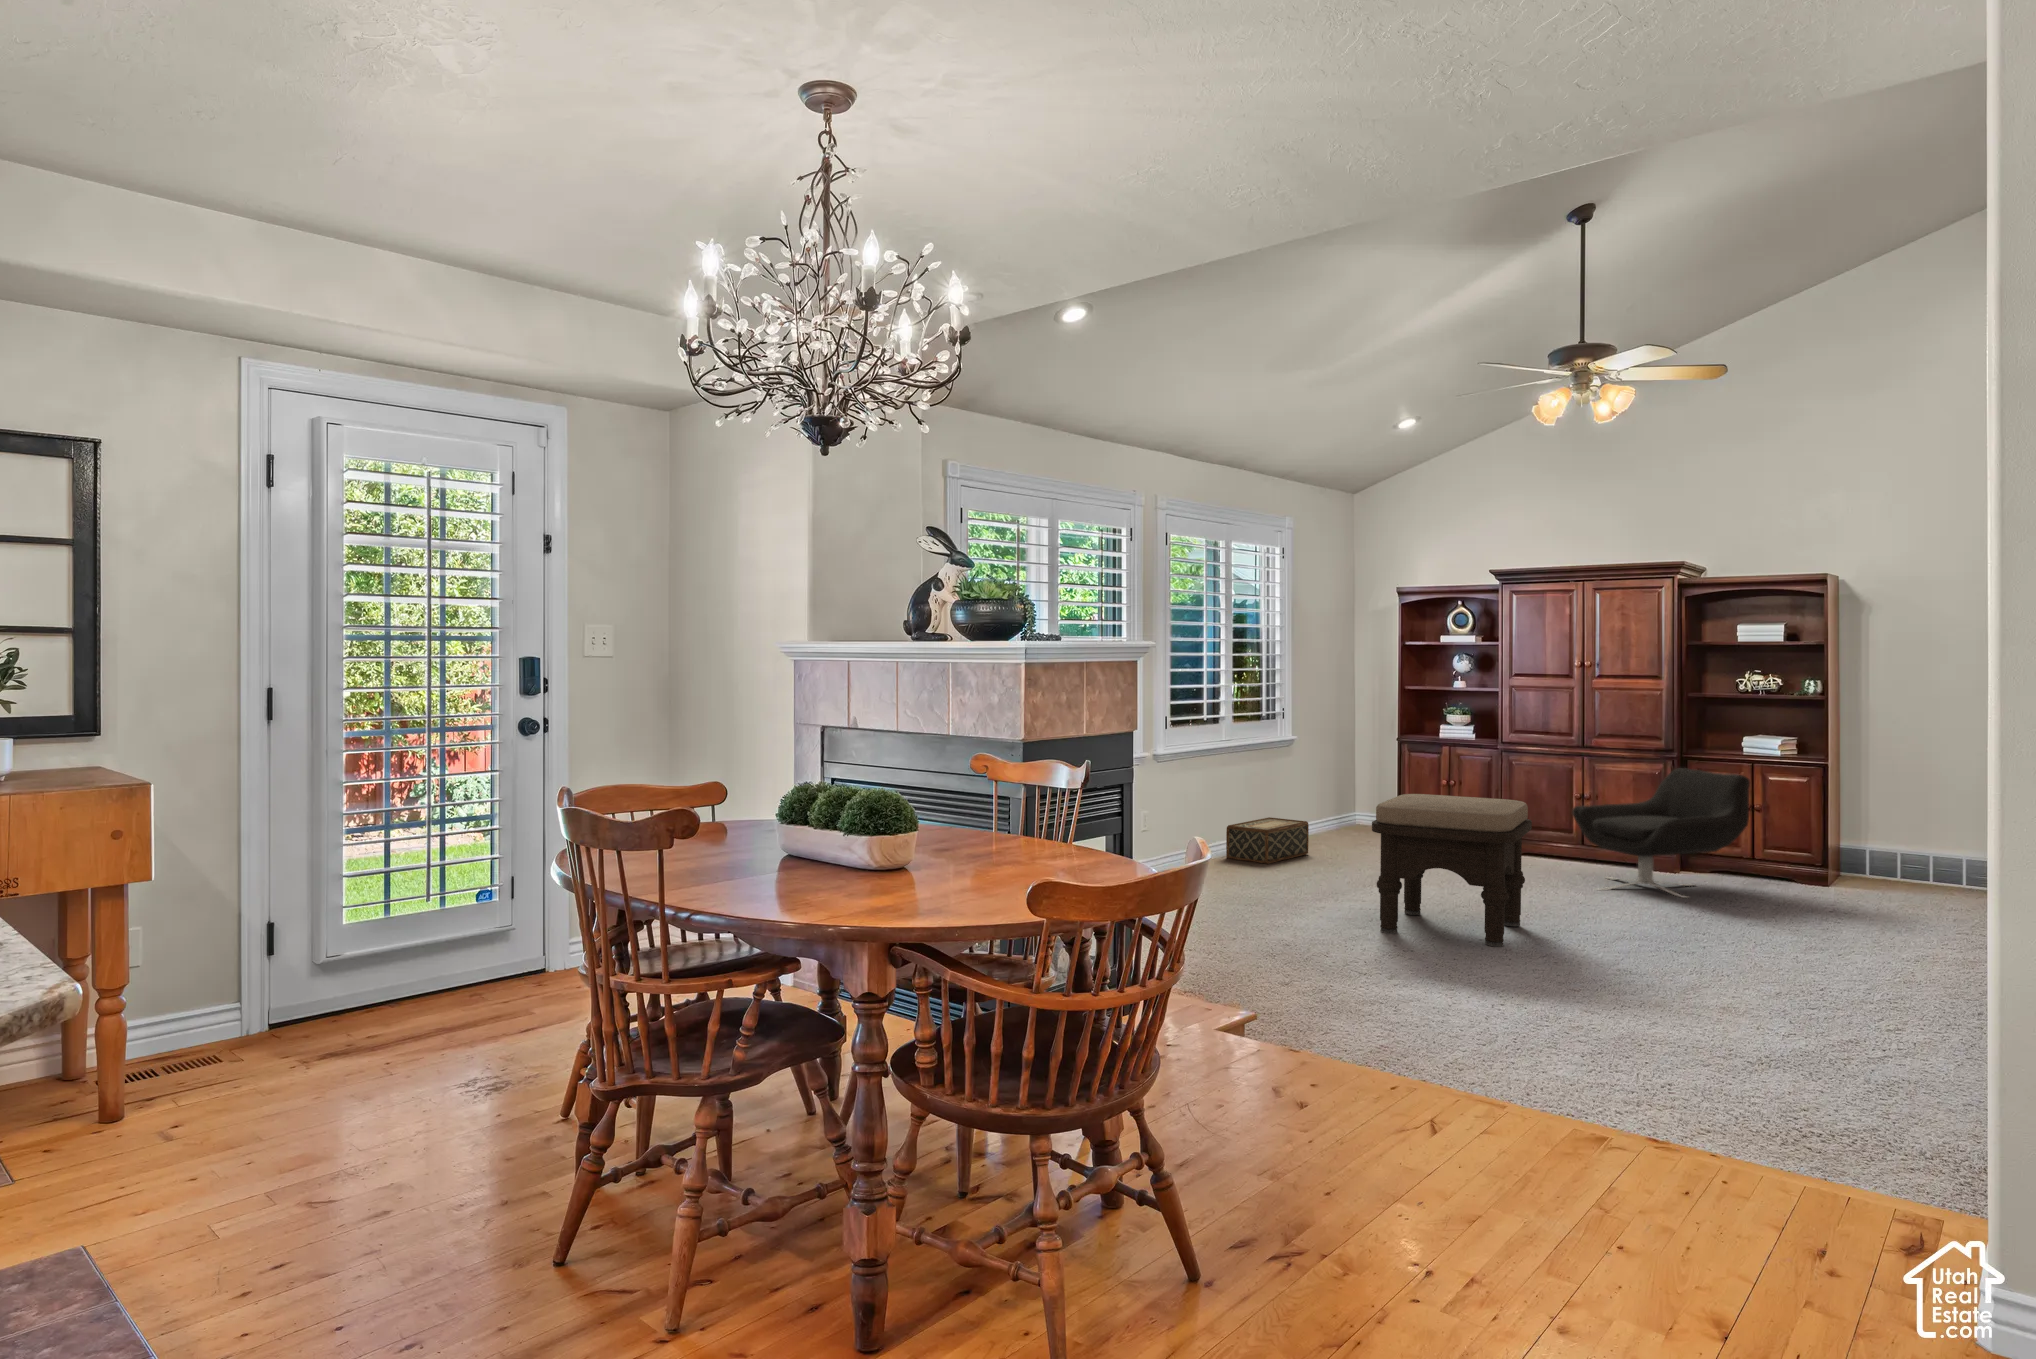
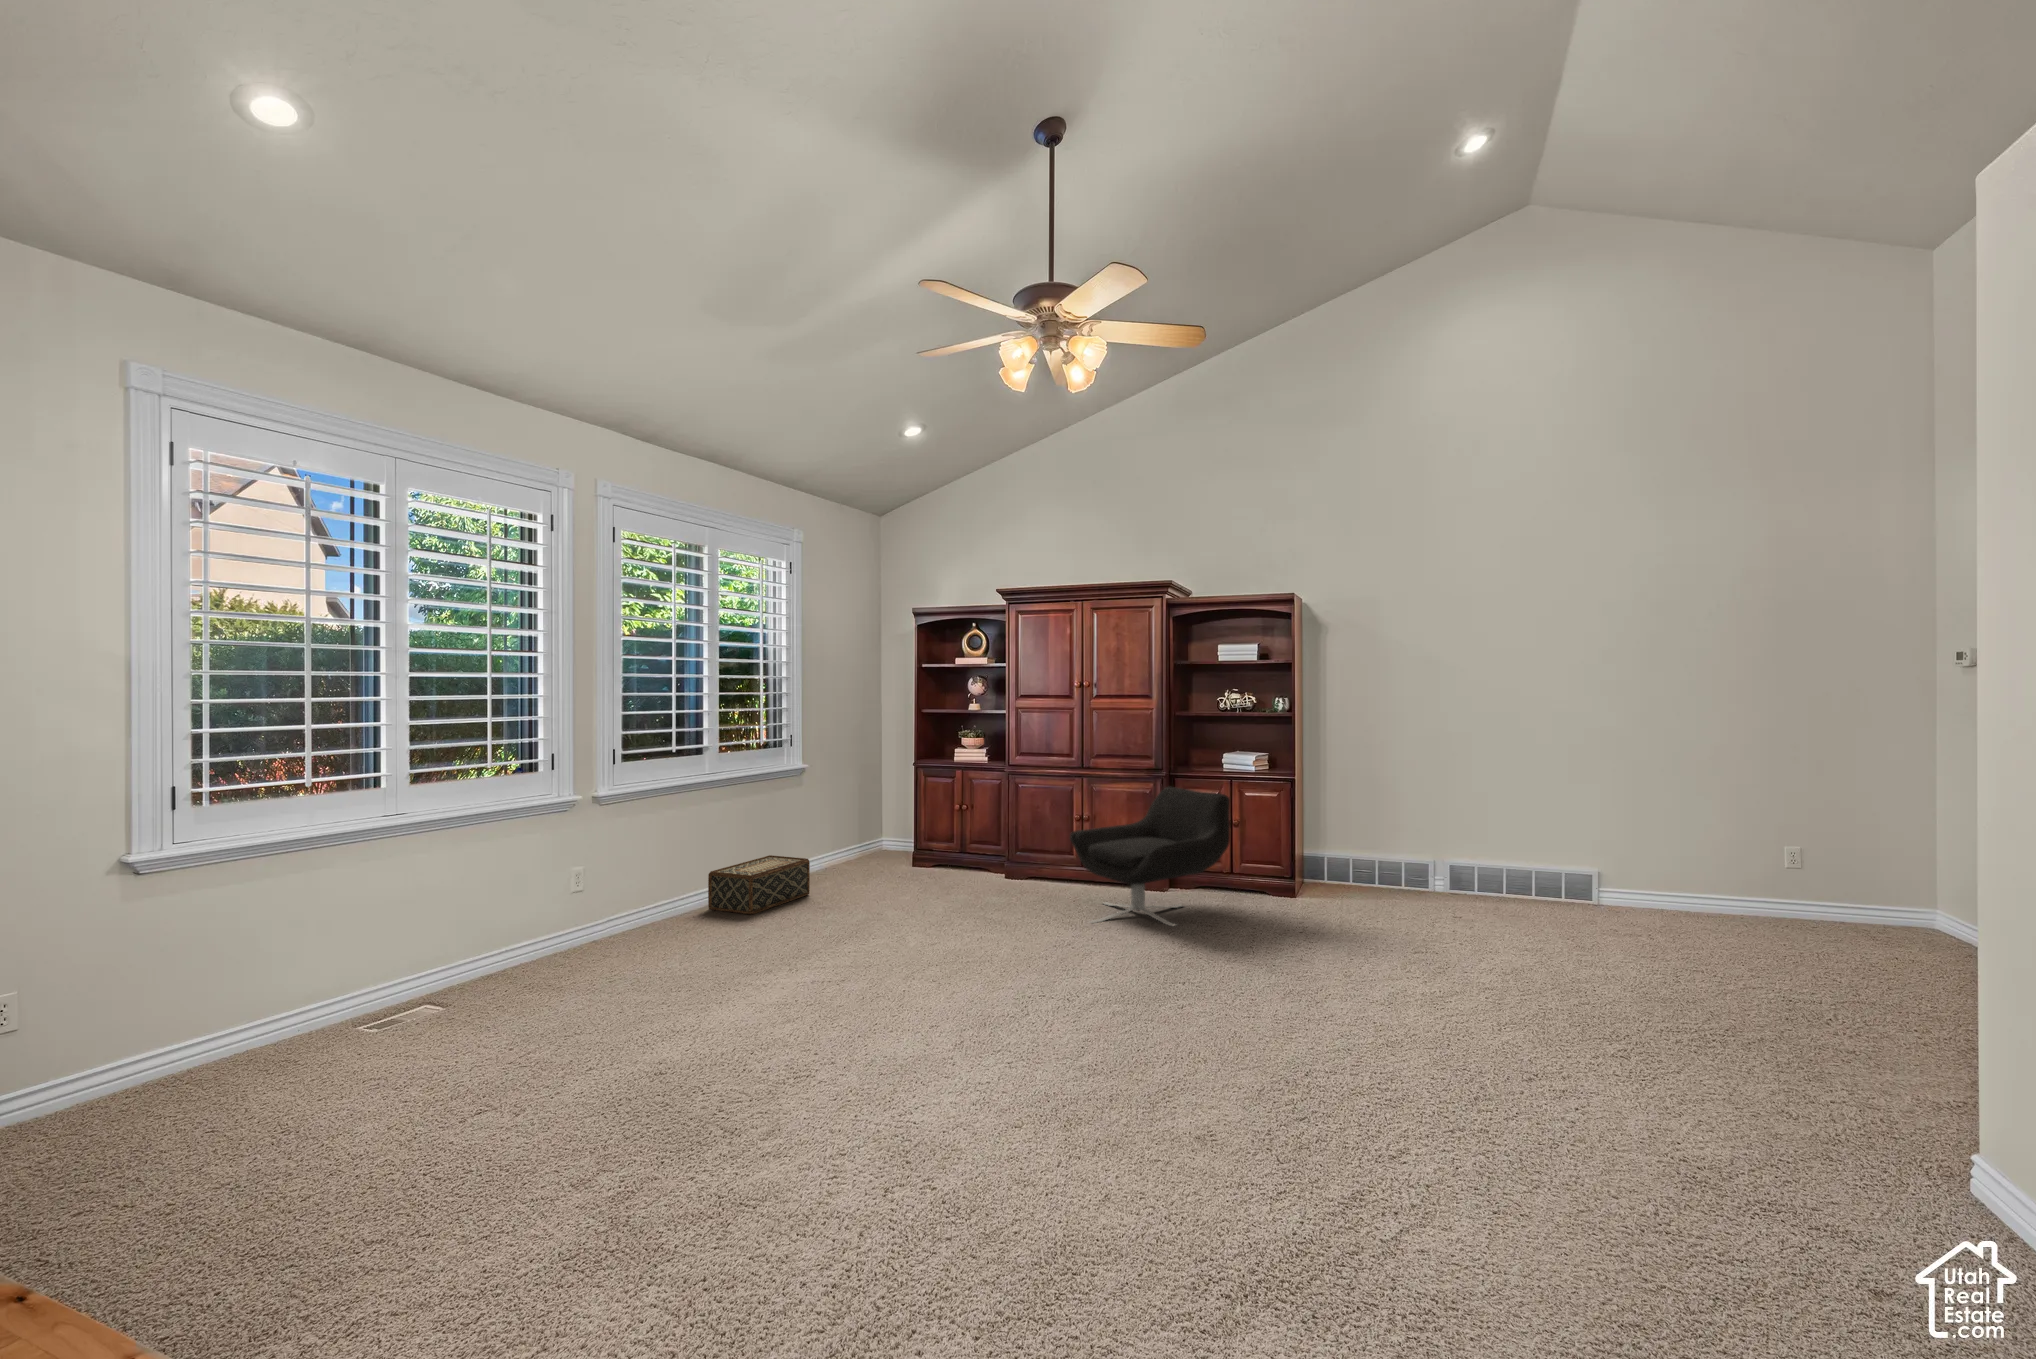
ottoman: present [1372,794,1532,947] -> none [805,841,1005,1046]

